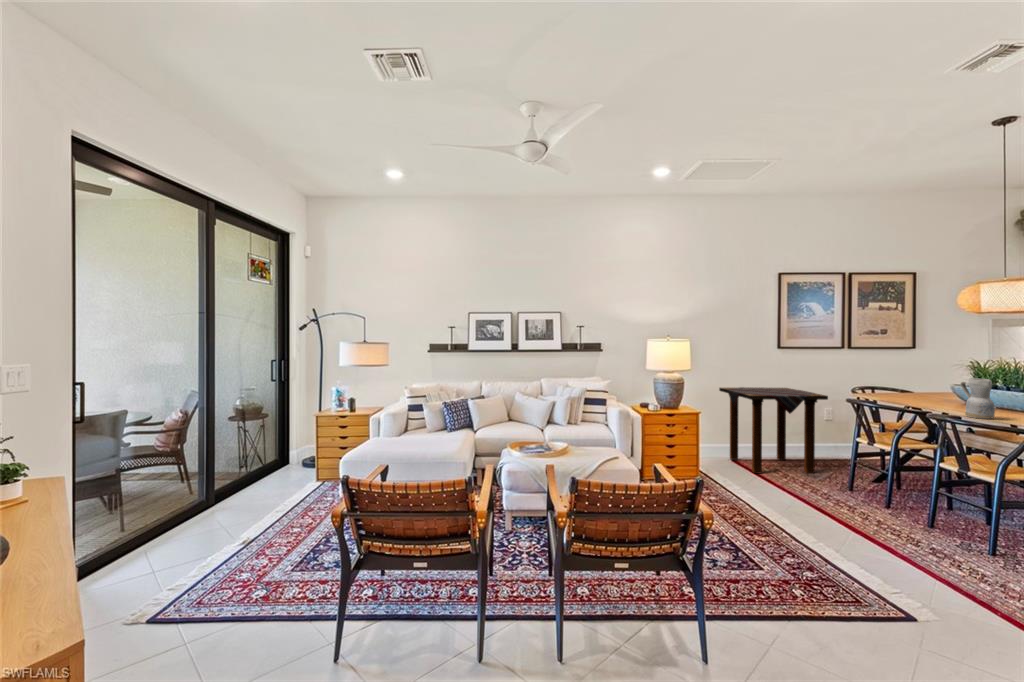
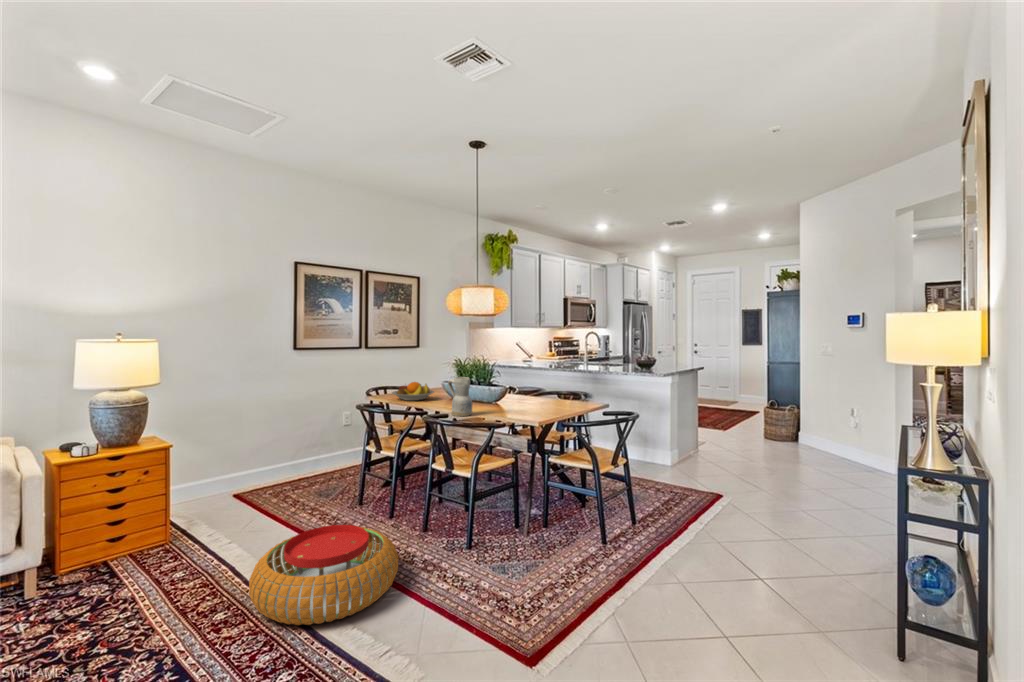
fruit bowl: none [885,382,940,401] -> present [392,382,434,401]
side table: present [719,387,828,474] -> none [216,395,341,509]
pouf: none [772,488,903,557] -> present [249,525,398,625]

